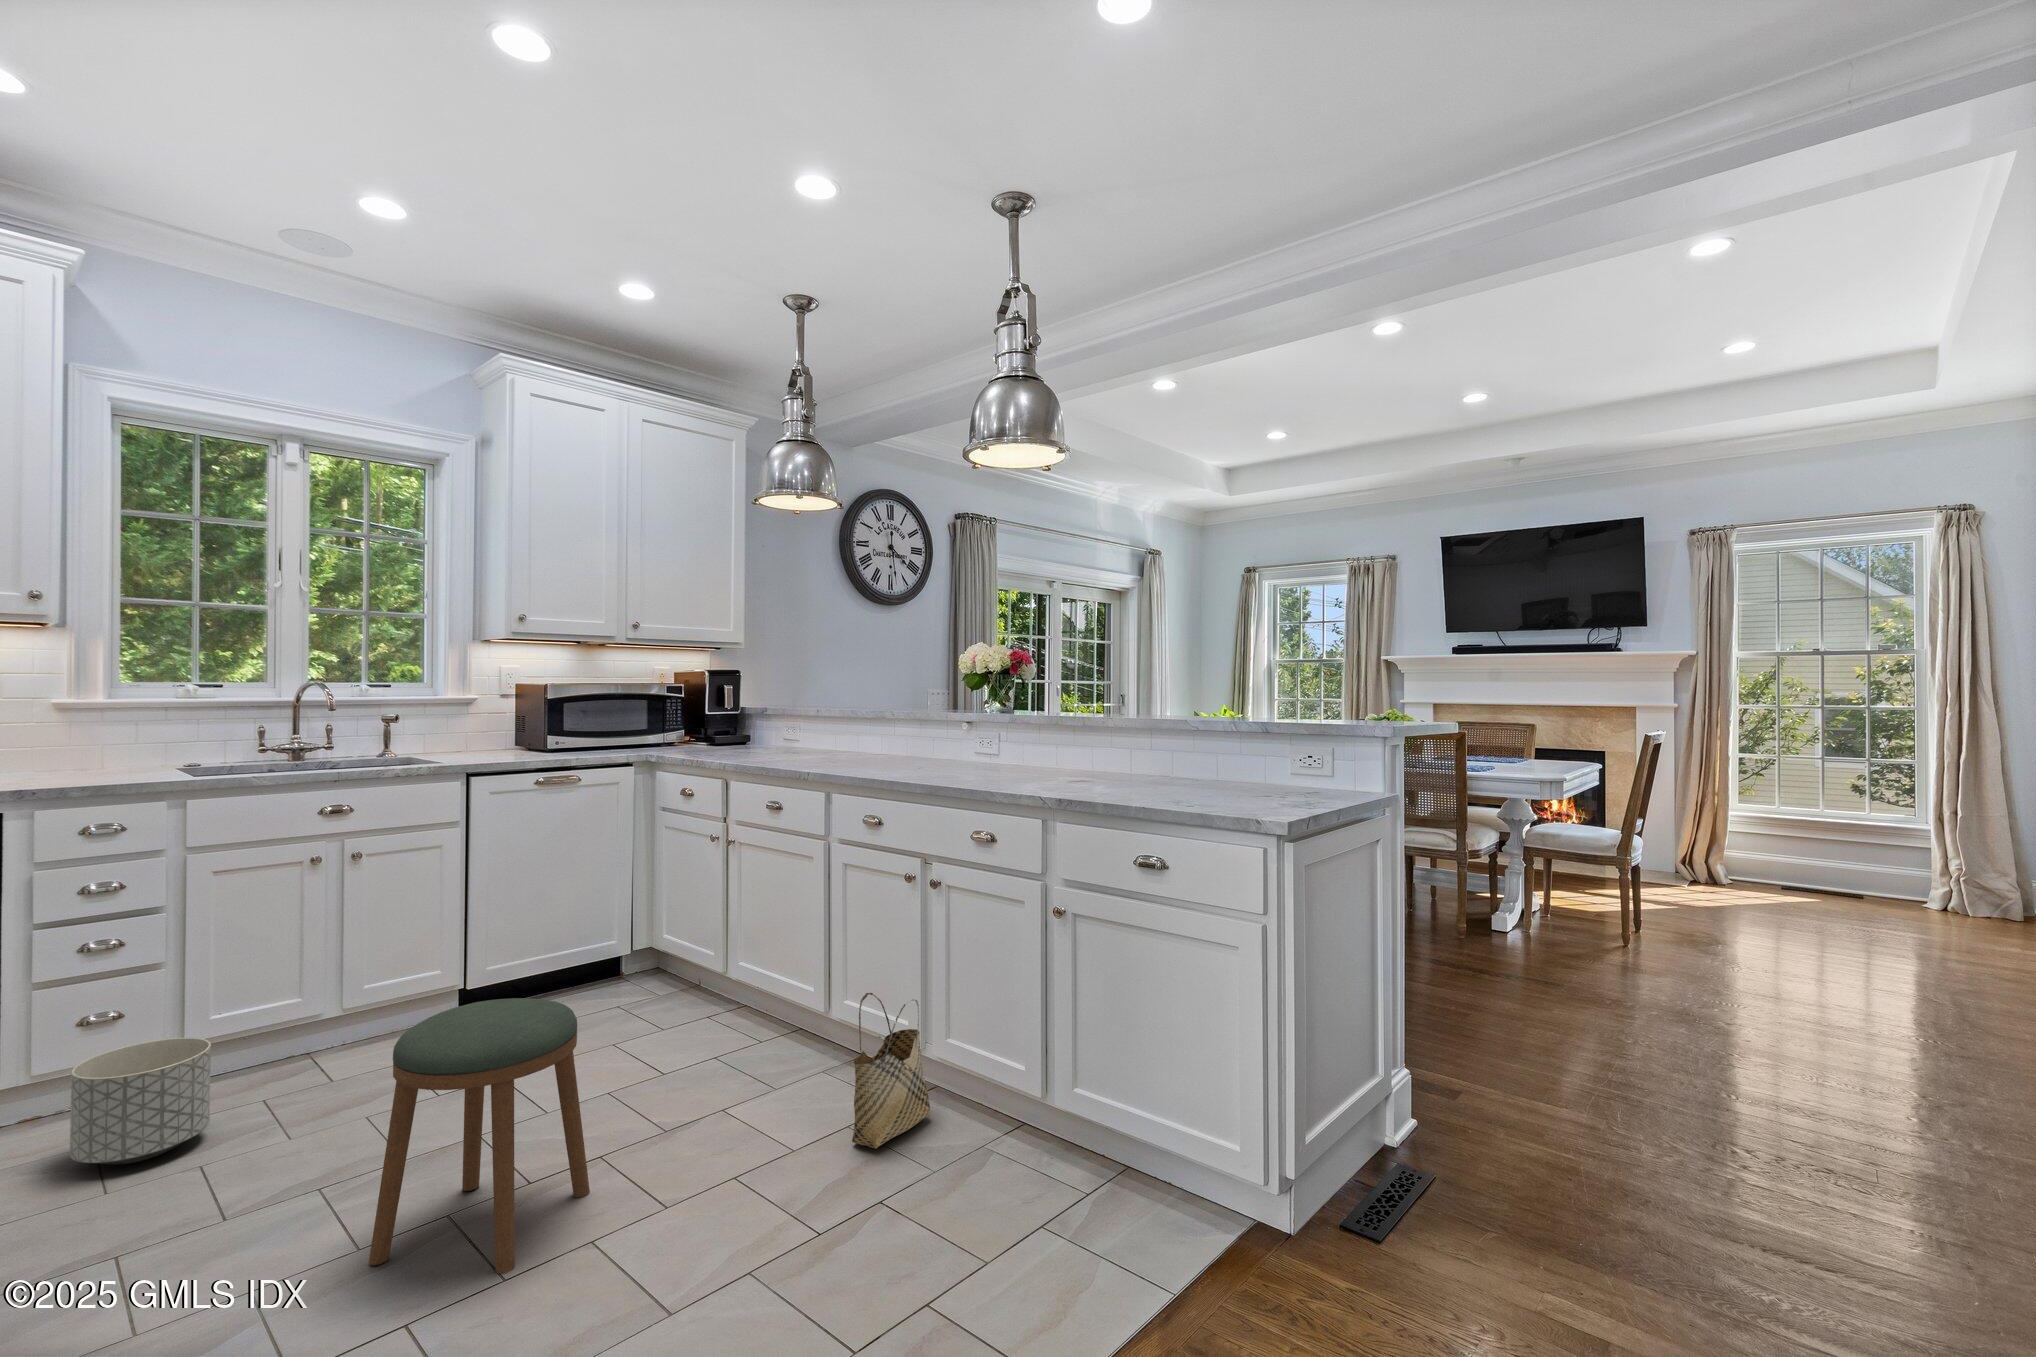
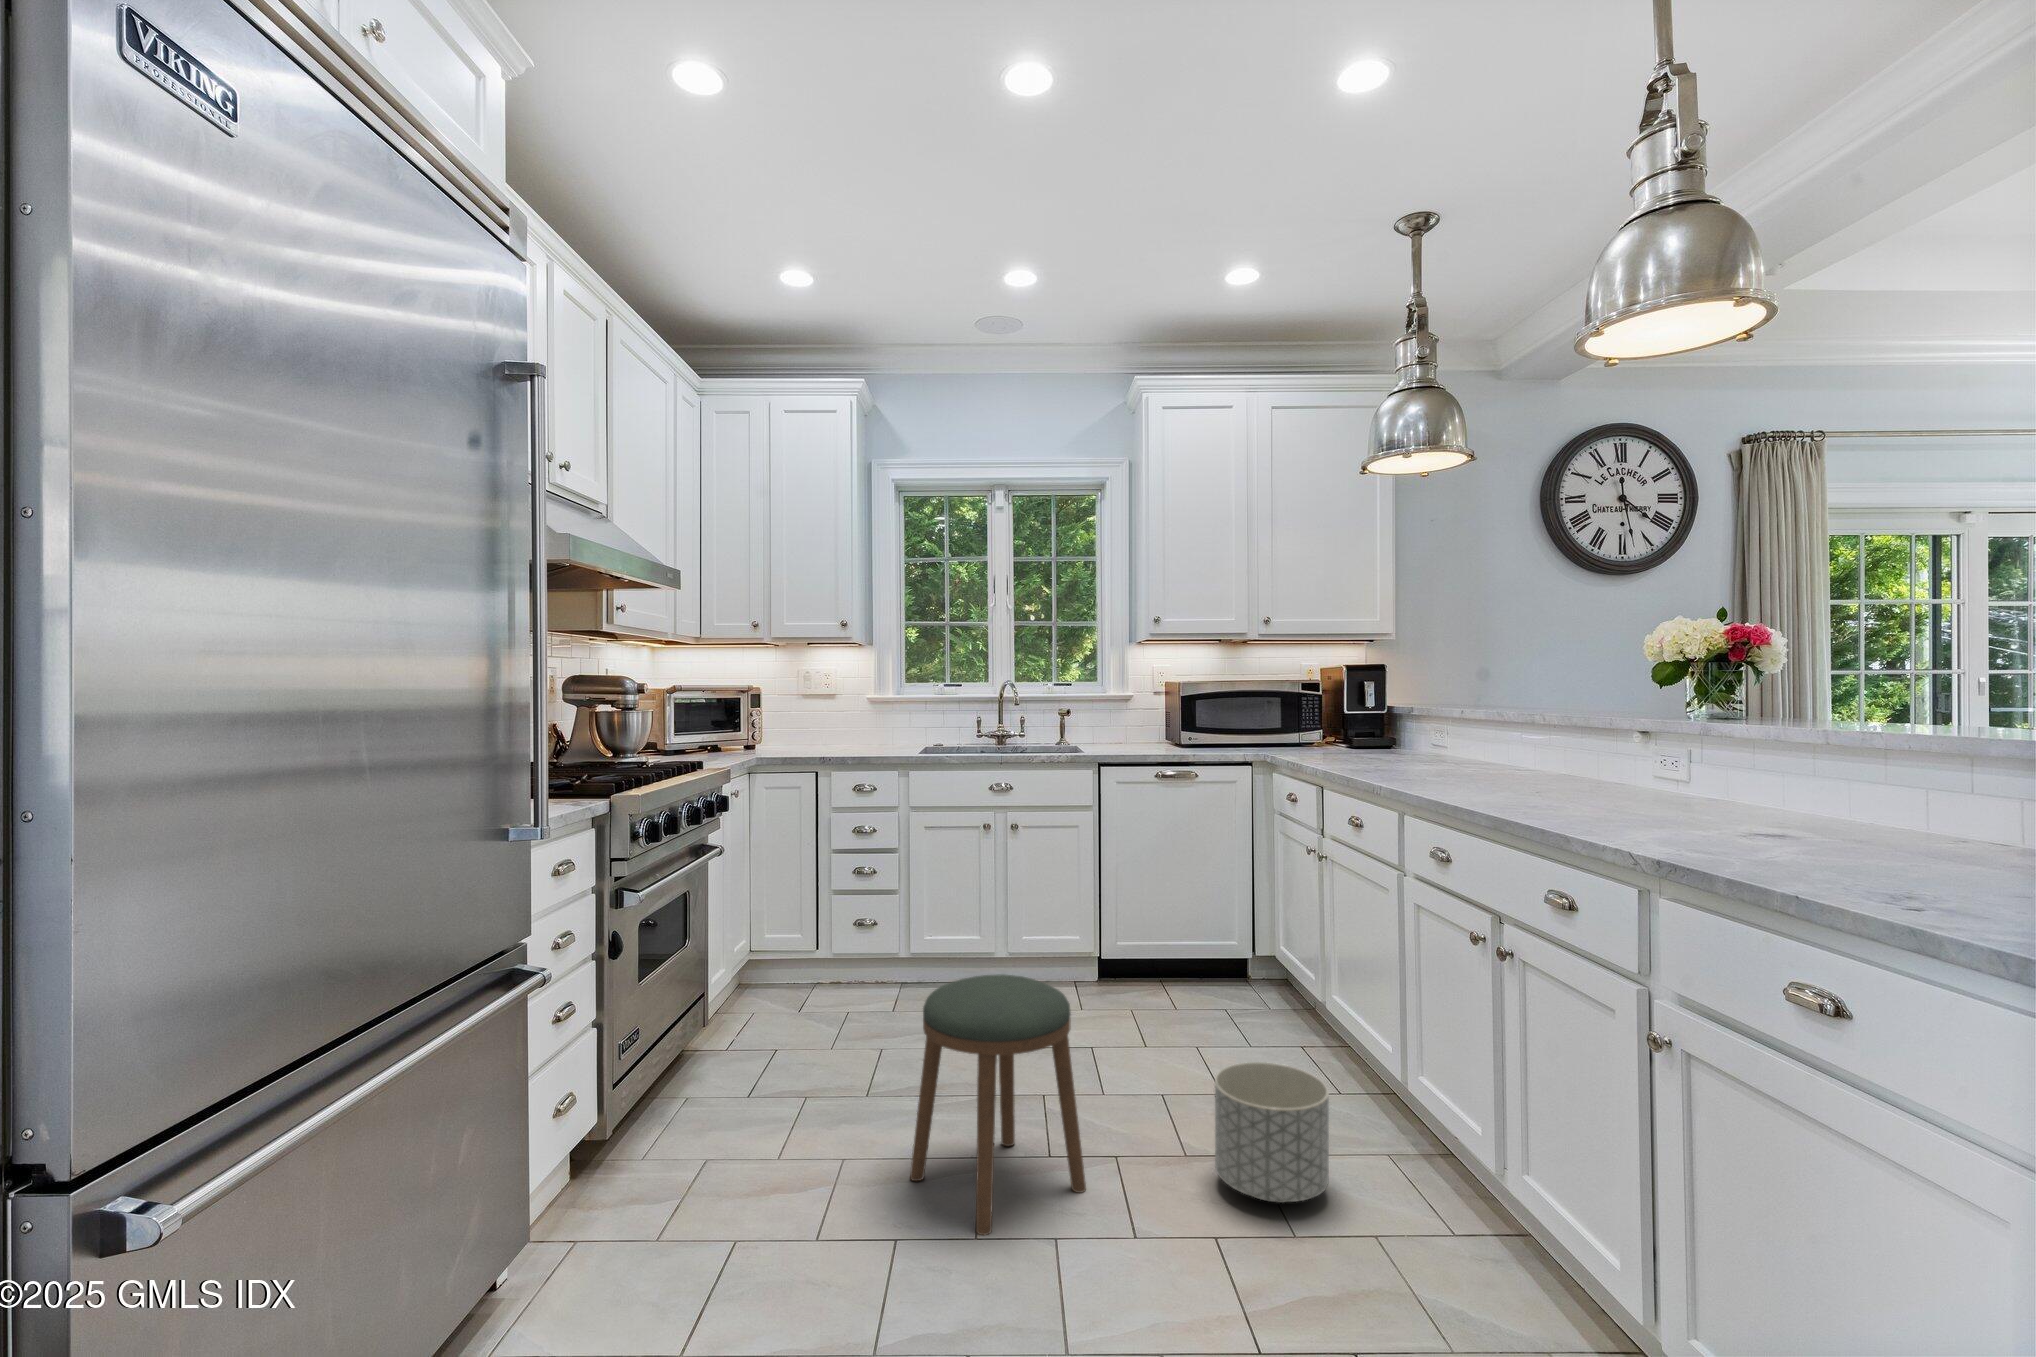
woven basket: present [852,993,930,1148] -> none [1360,1076,1485,1281]
planter: present [70,1038,211,1164] -> present [1215,1062,1329,1203]

